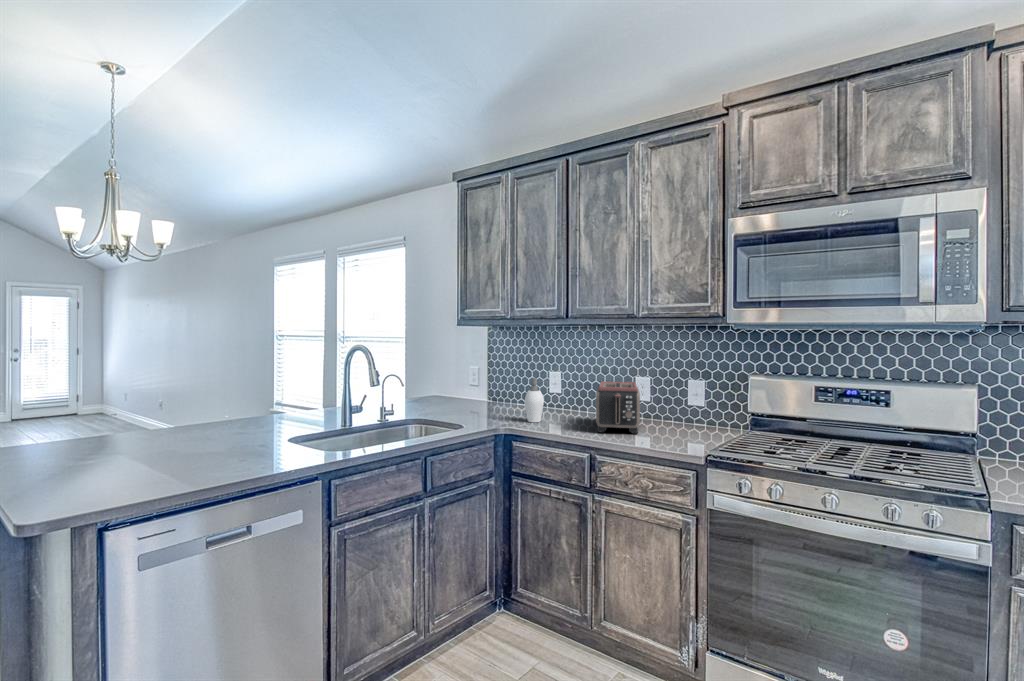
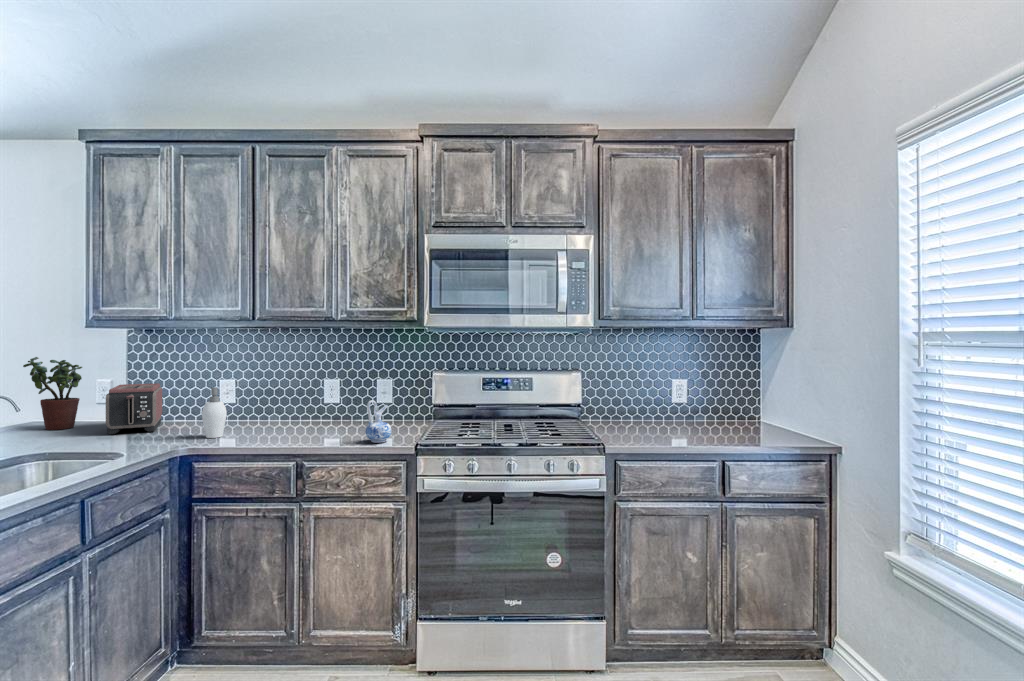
potted plant: none [425,348,460,403] -> present [23,357,82,430]
toaster: present [596,381,640,434] -> present [106,383,162,434]
ceramic pitcher: none [656,401,684,446] -> present [365,400,391,443]

